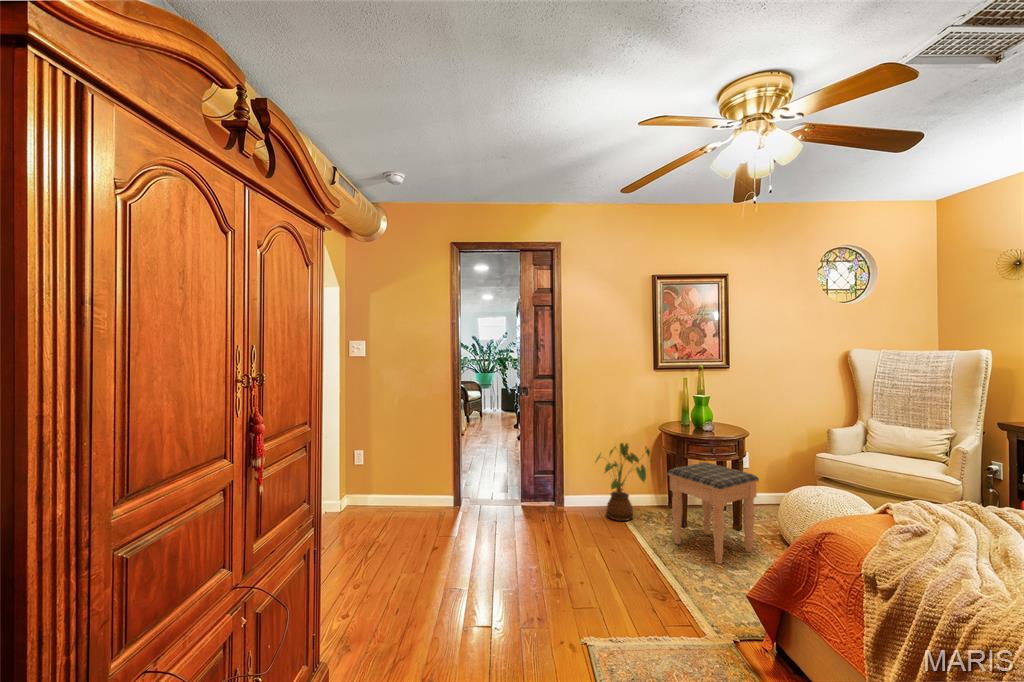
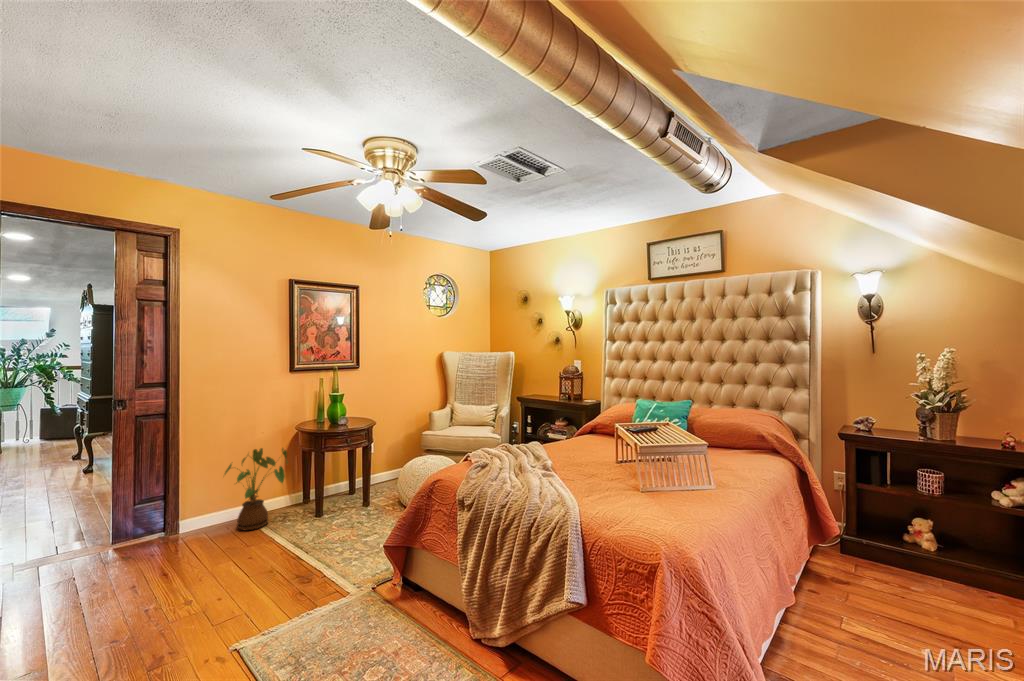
footstool: present [667,462,759,564] -> none [308,452,385,536]

